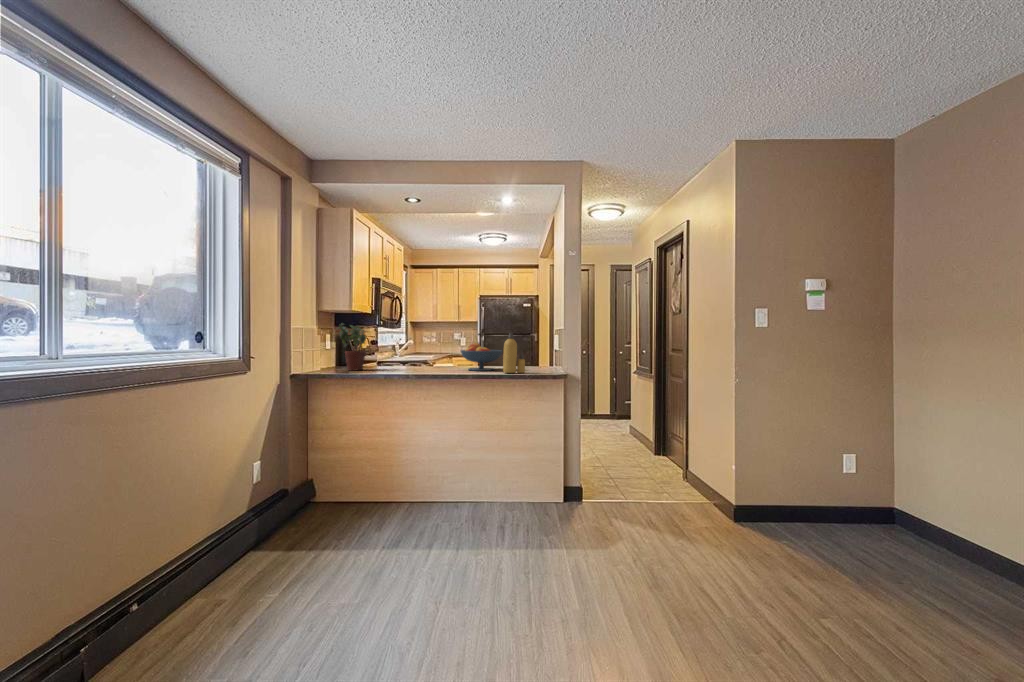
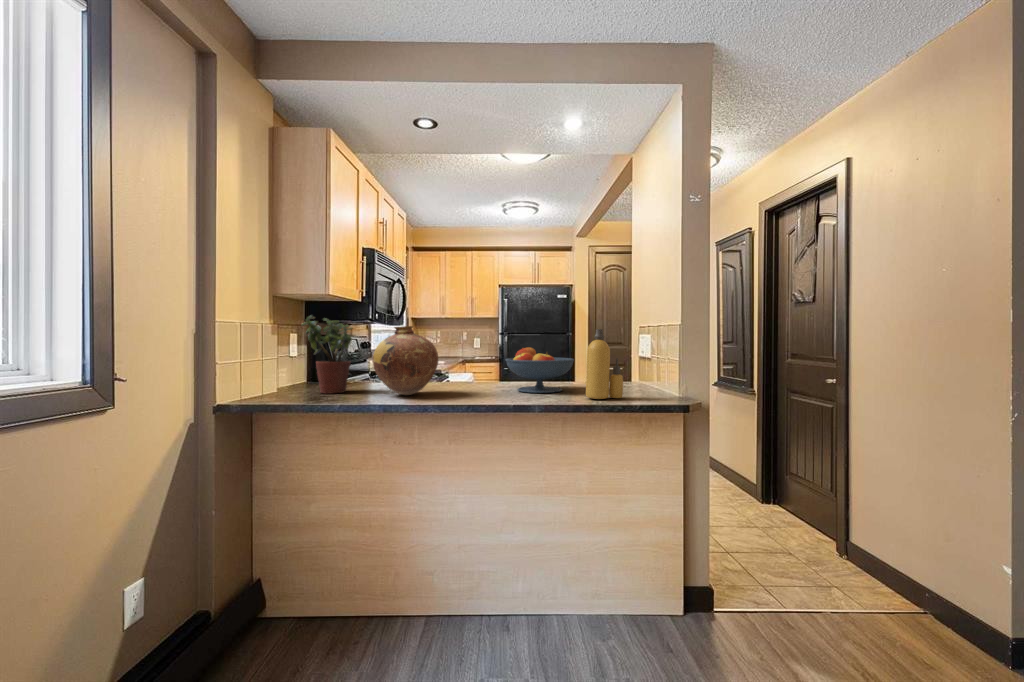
vase: none [379,330,419,371] -> present [373,326,438,395]

